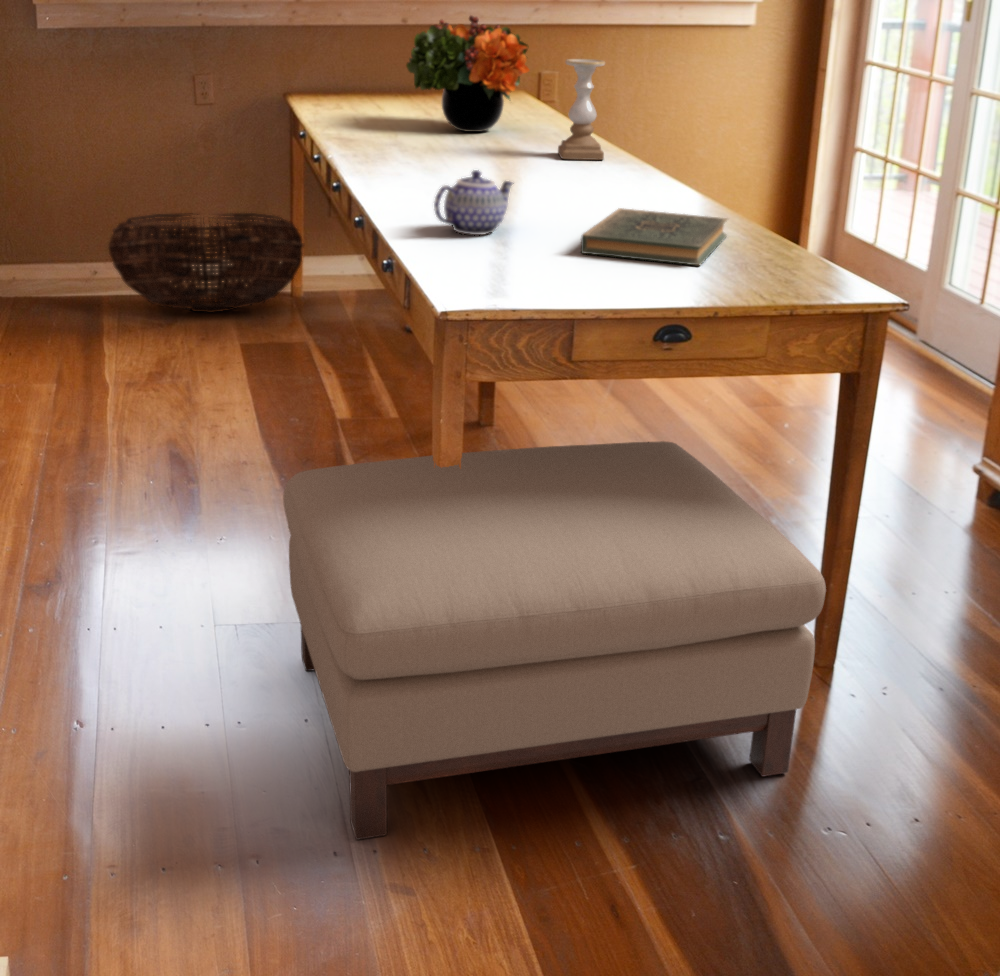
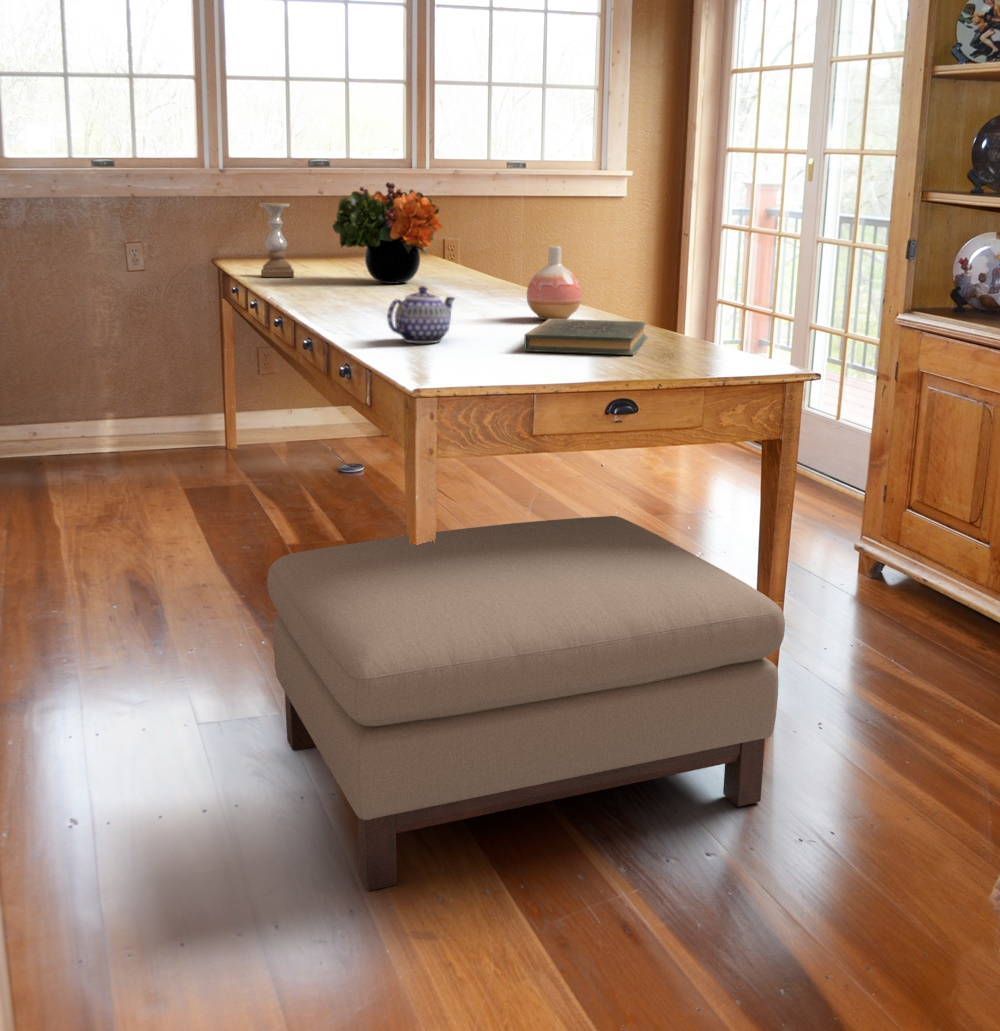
candle holder: present [558,59,605,160] -> present [259,203,294,277]
vase: none [602,118,665,203] -> present [527,246,582,320]
basket: present [109,213,304,313] -> none [54,373,238,465]

